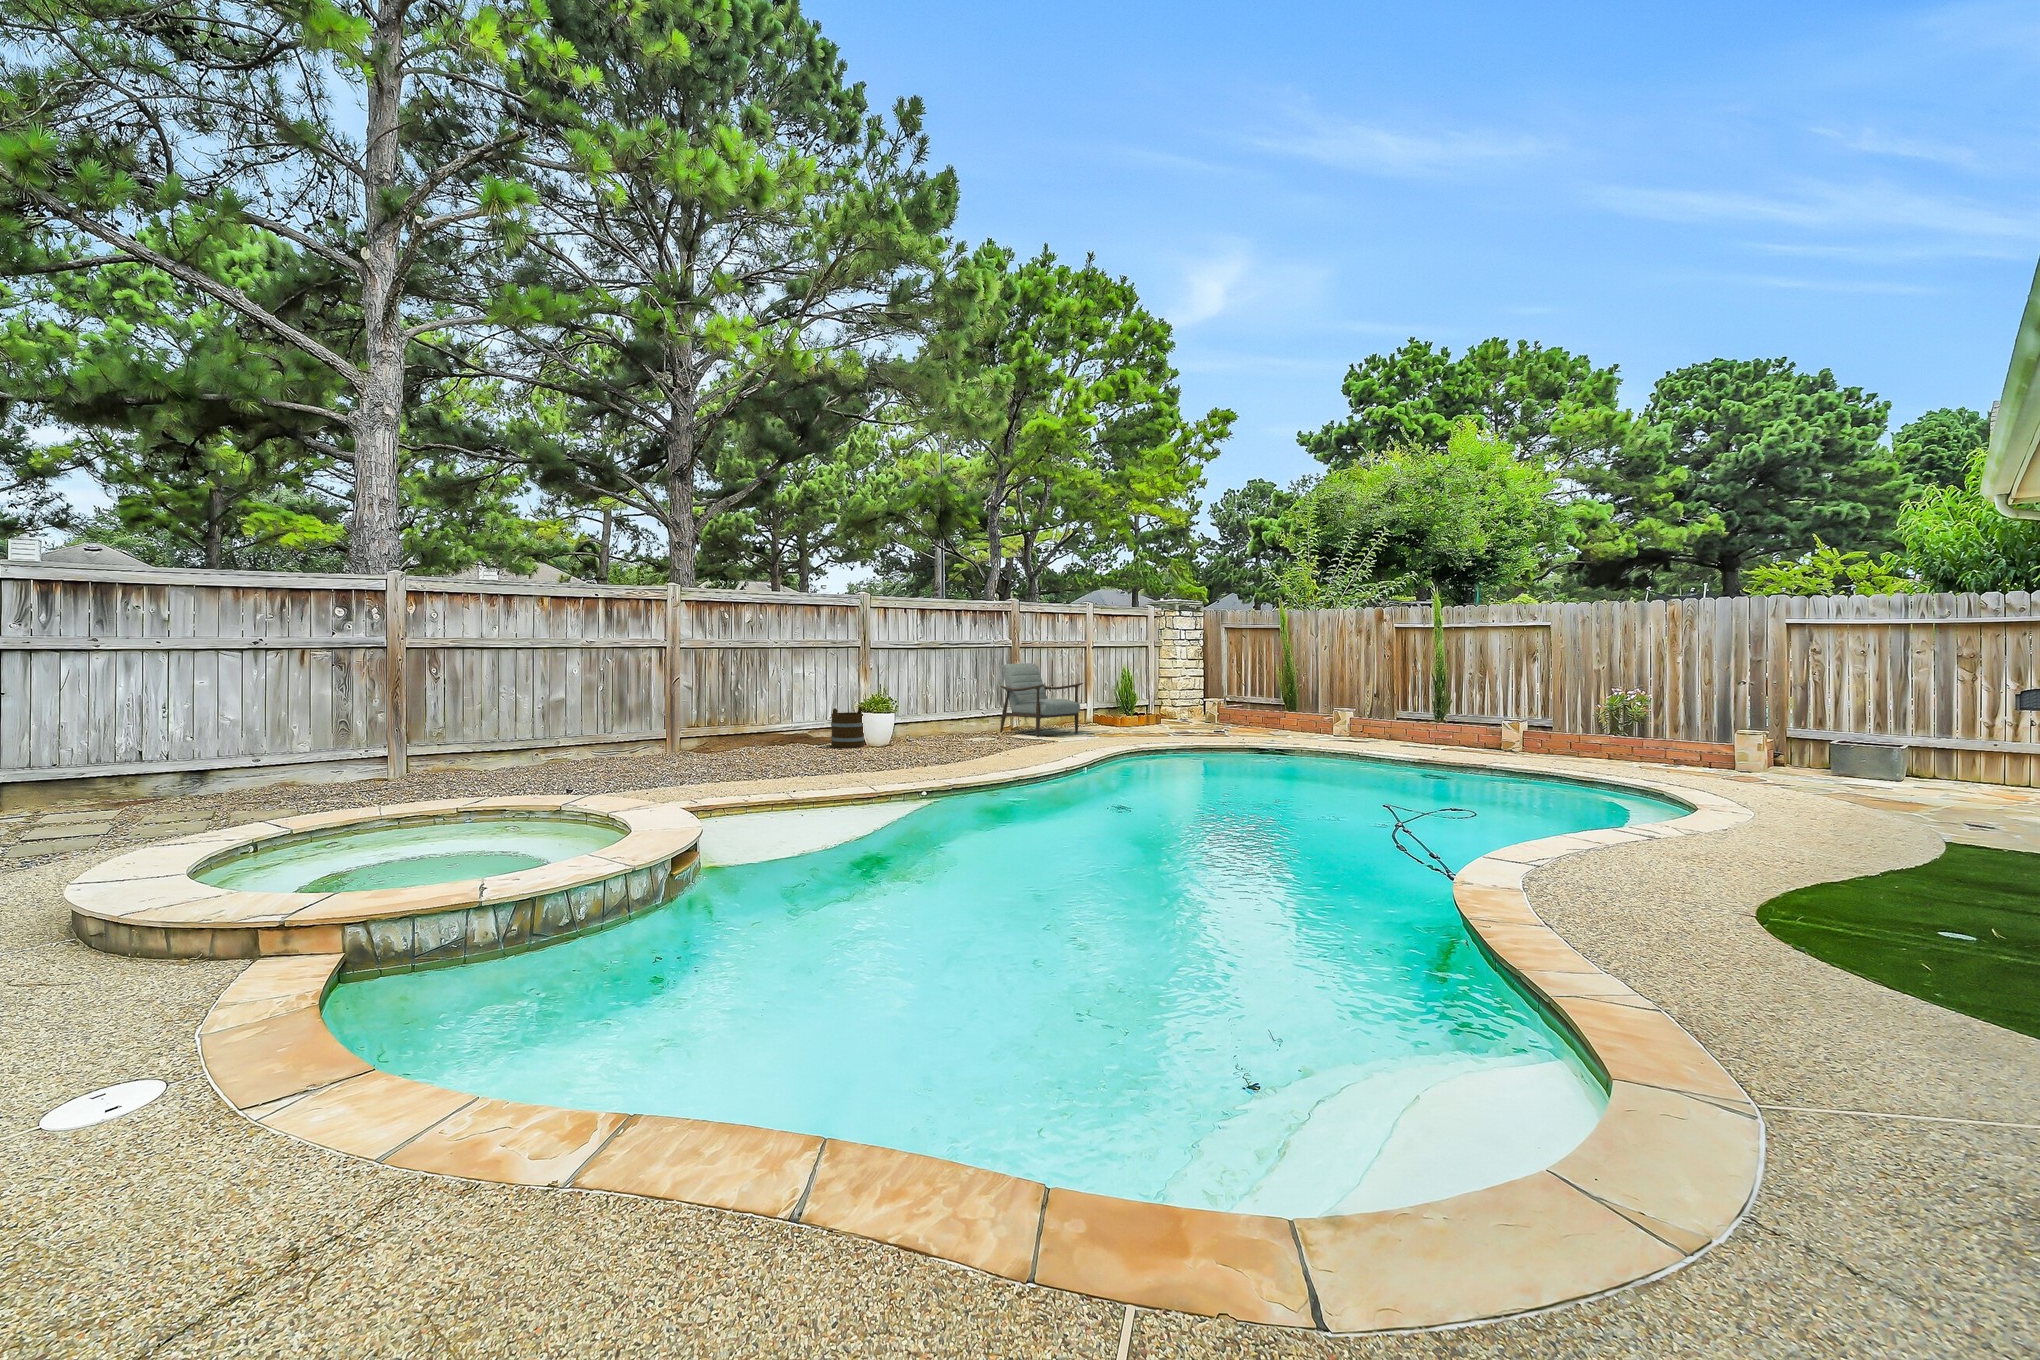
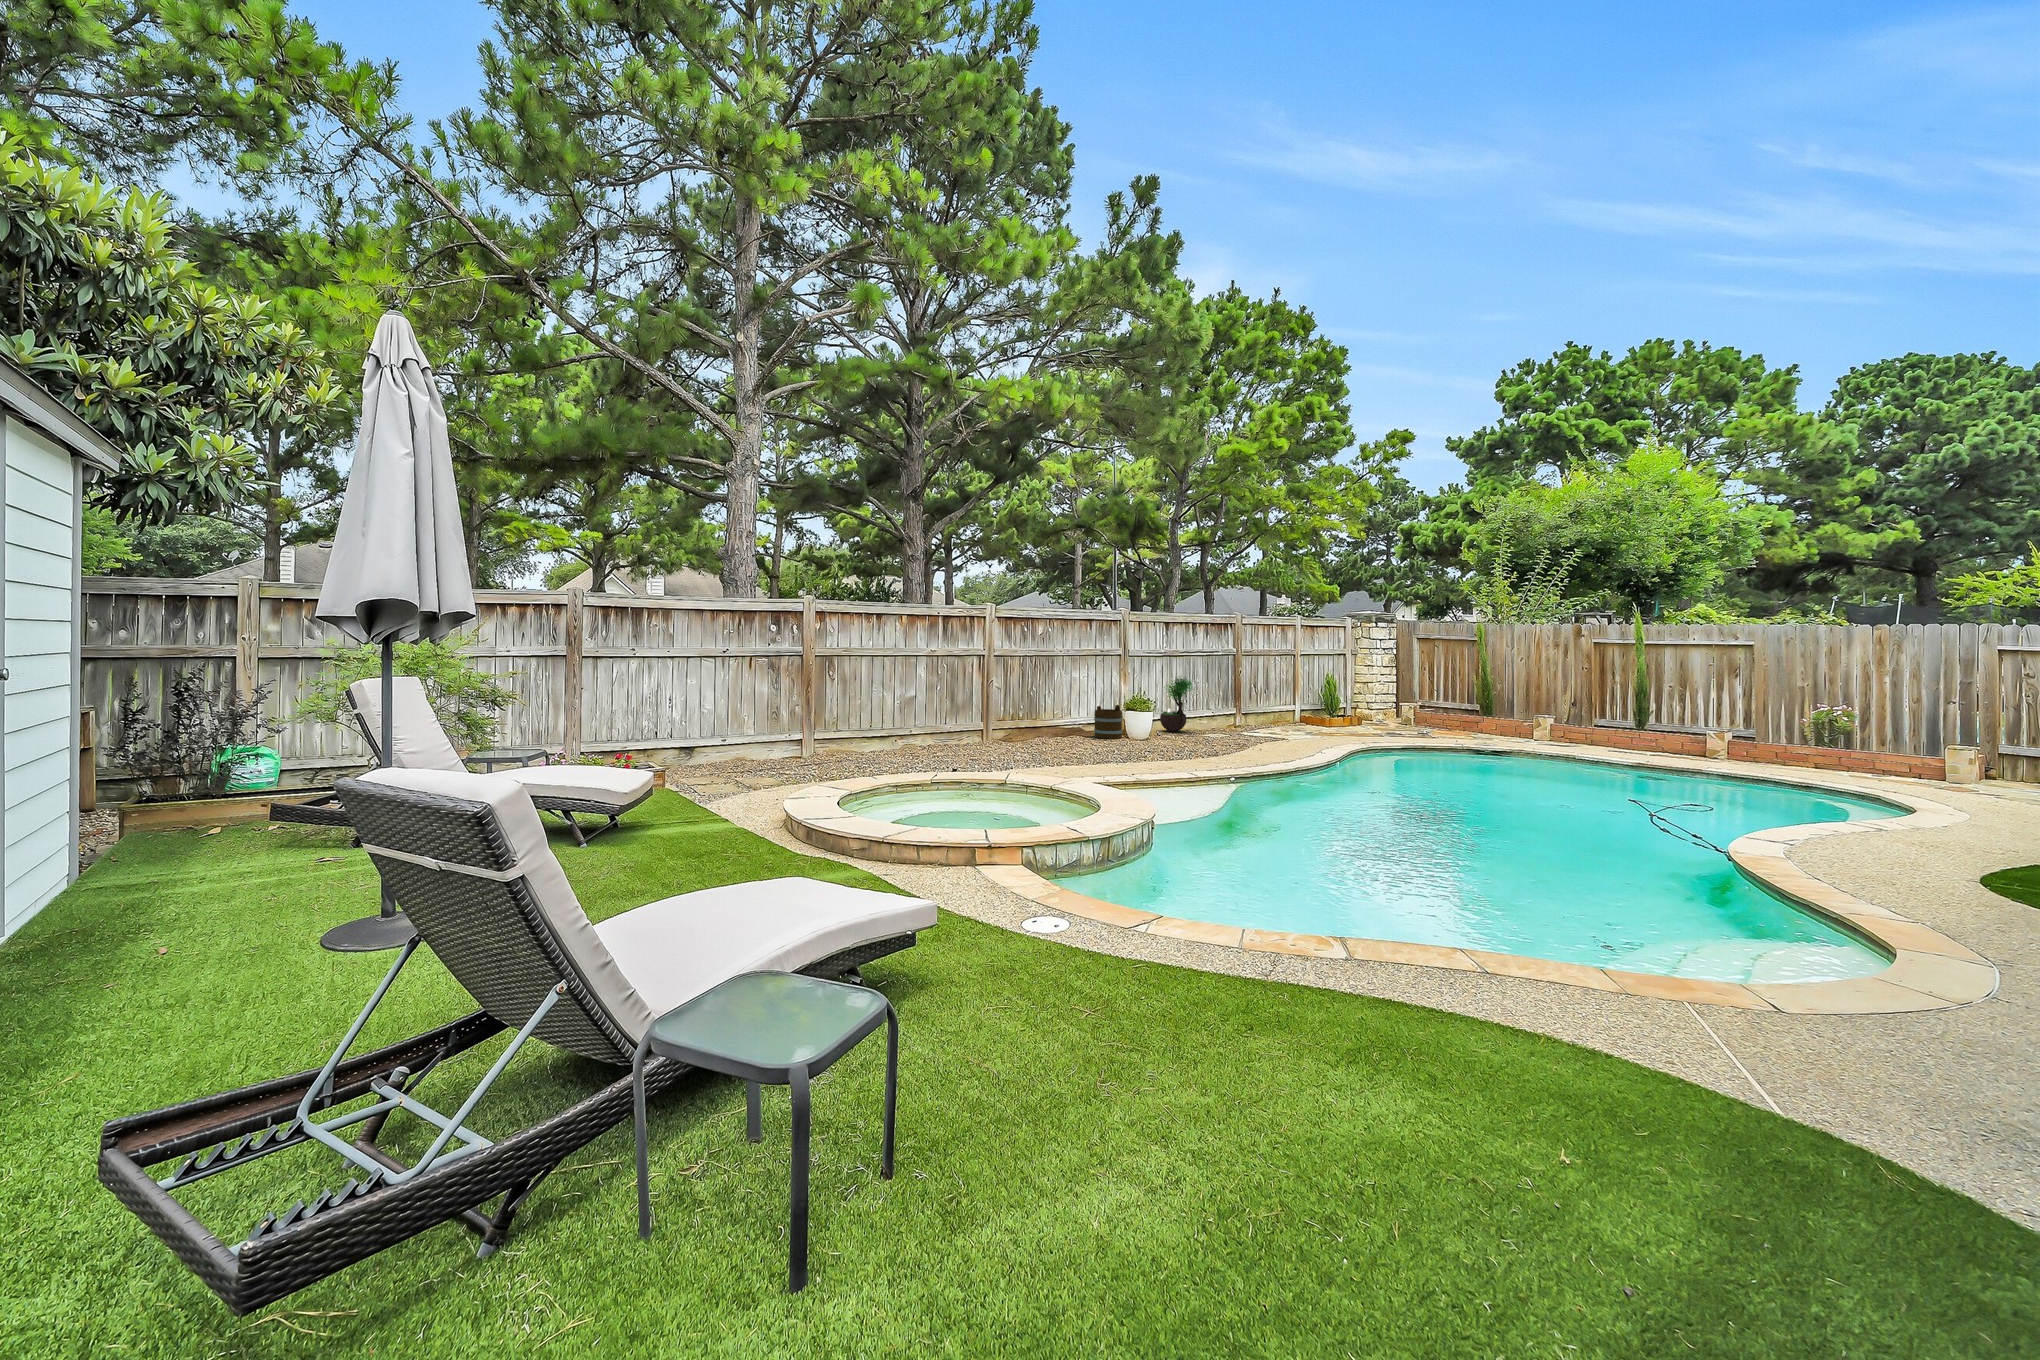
chair: present [1000,663,1083,737] -> none [1222,667,1299,732]
potted tree: none [921,668,961,738] -> present [1160,678,1192,732]

